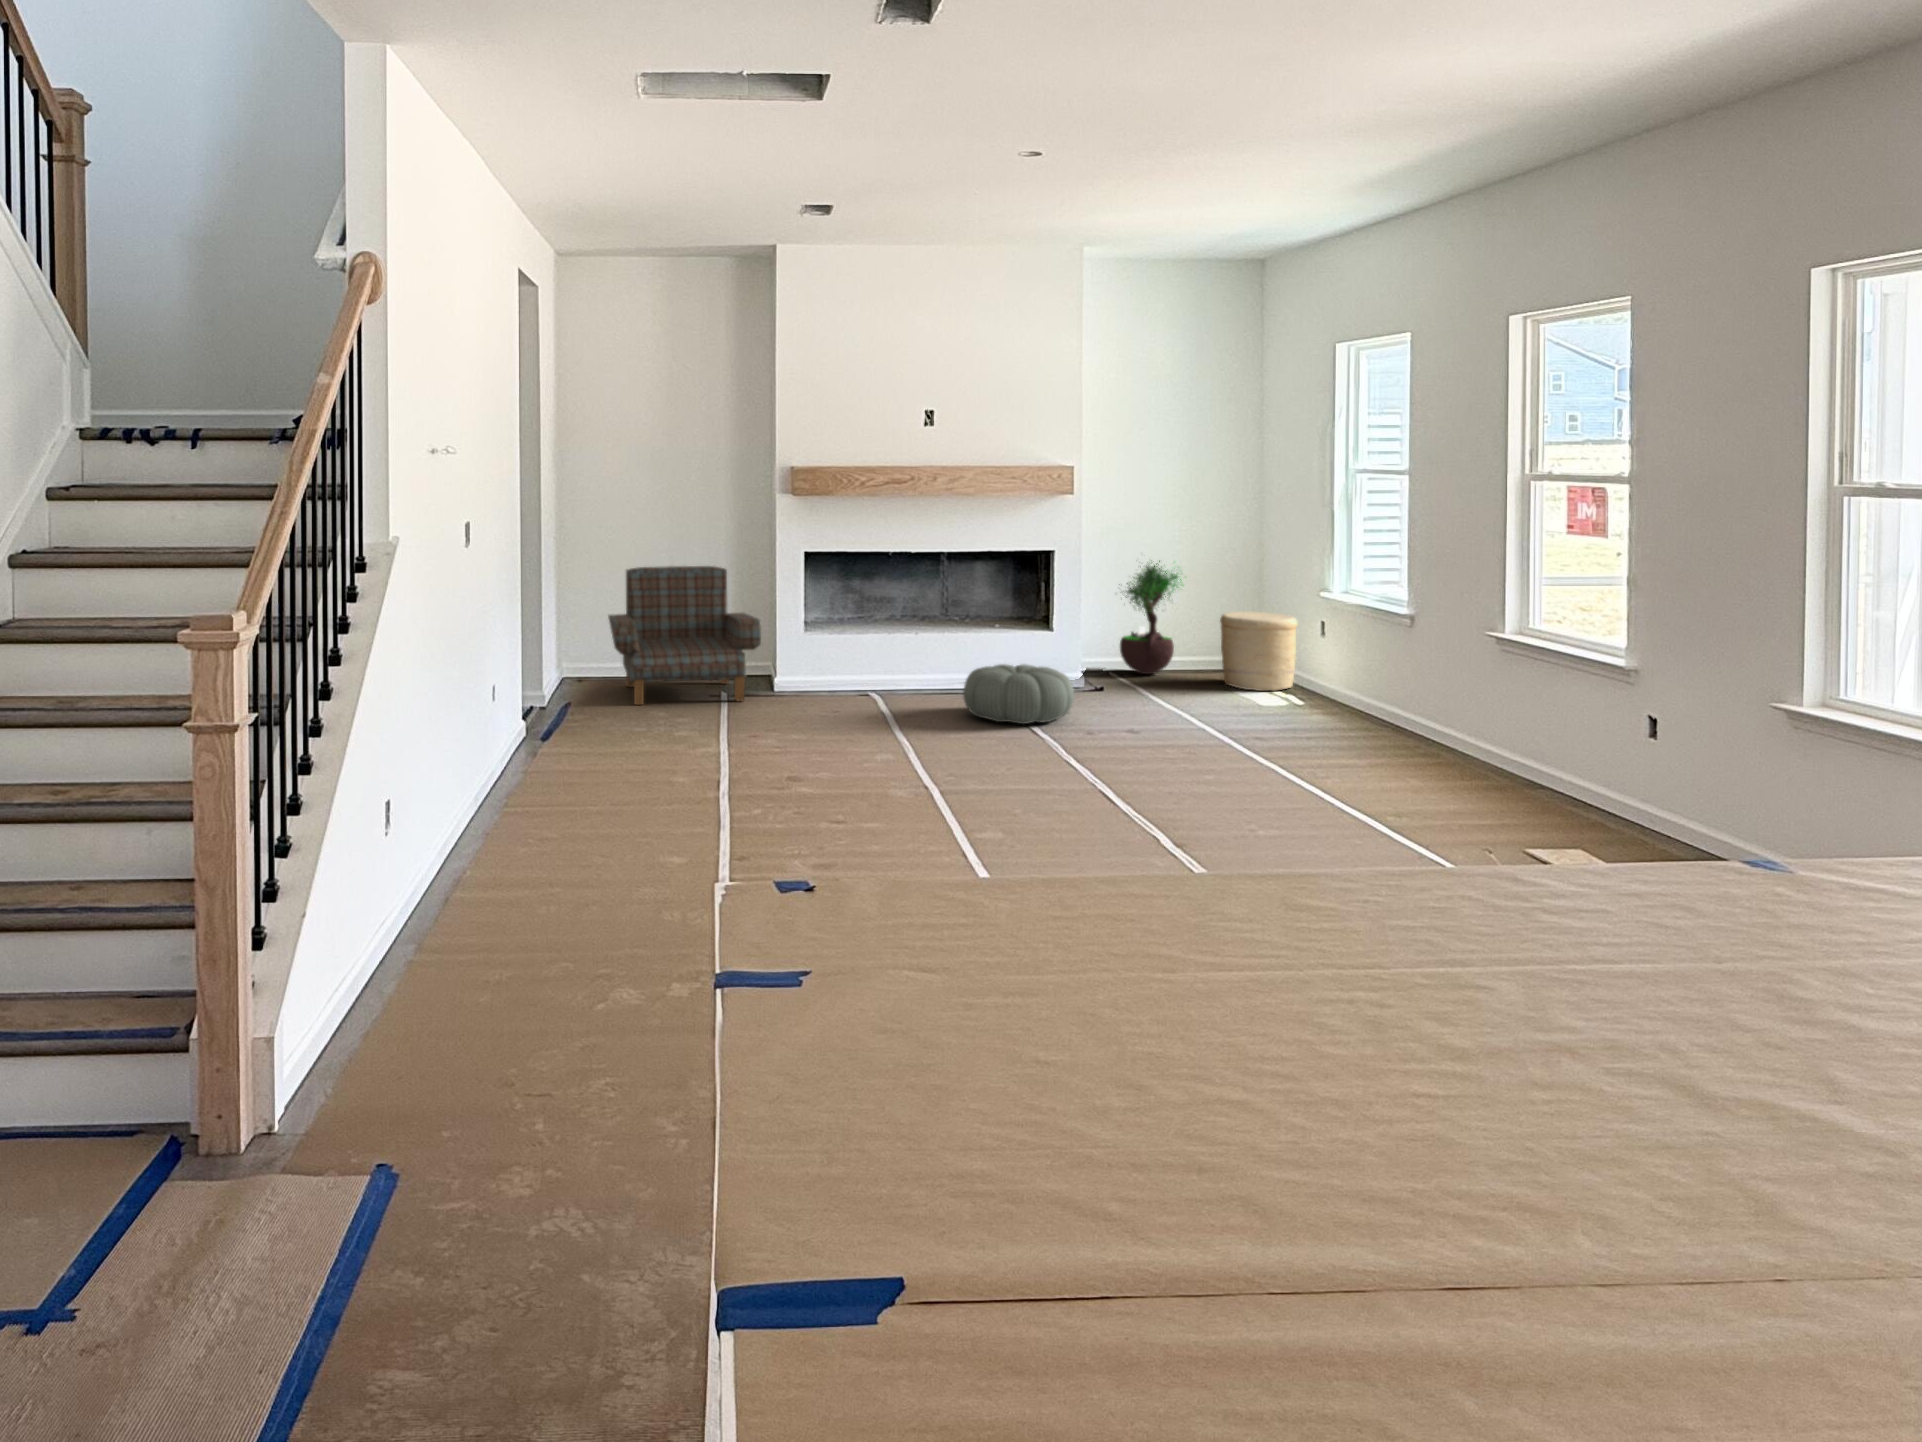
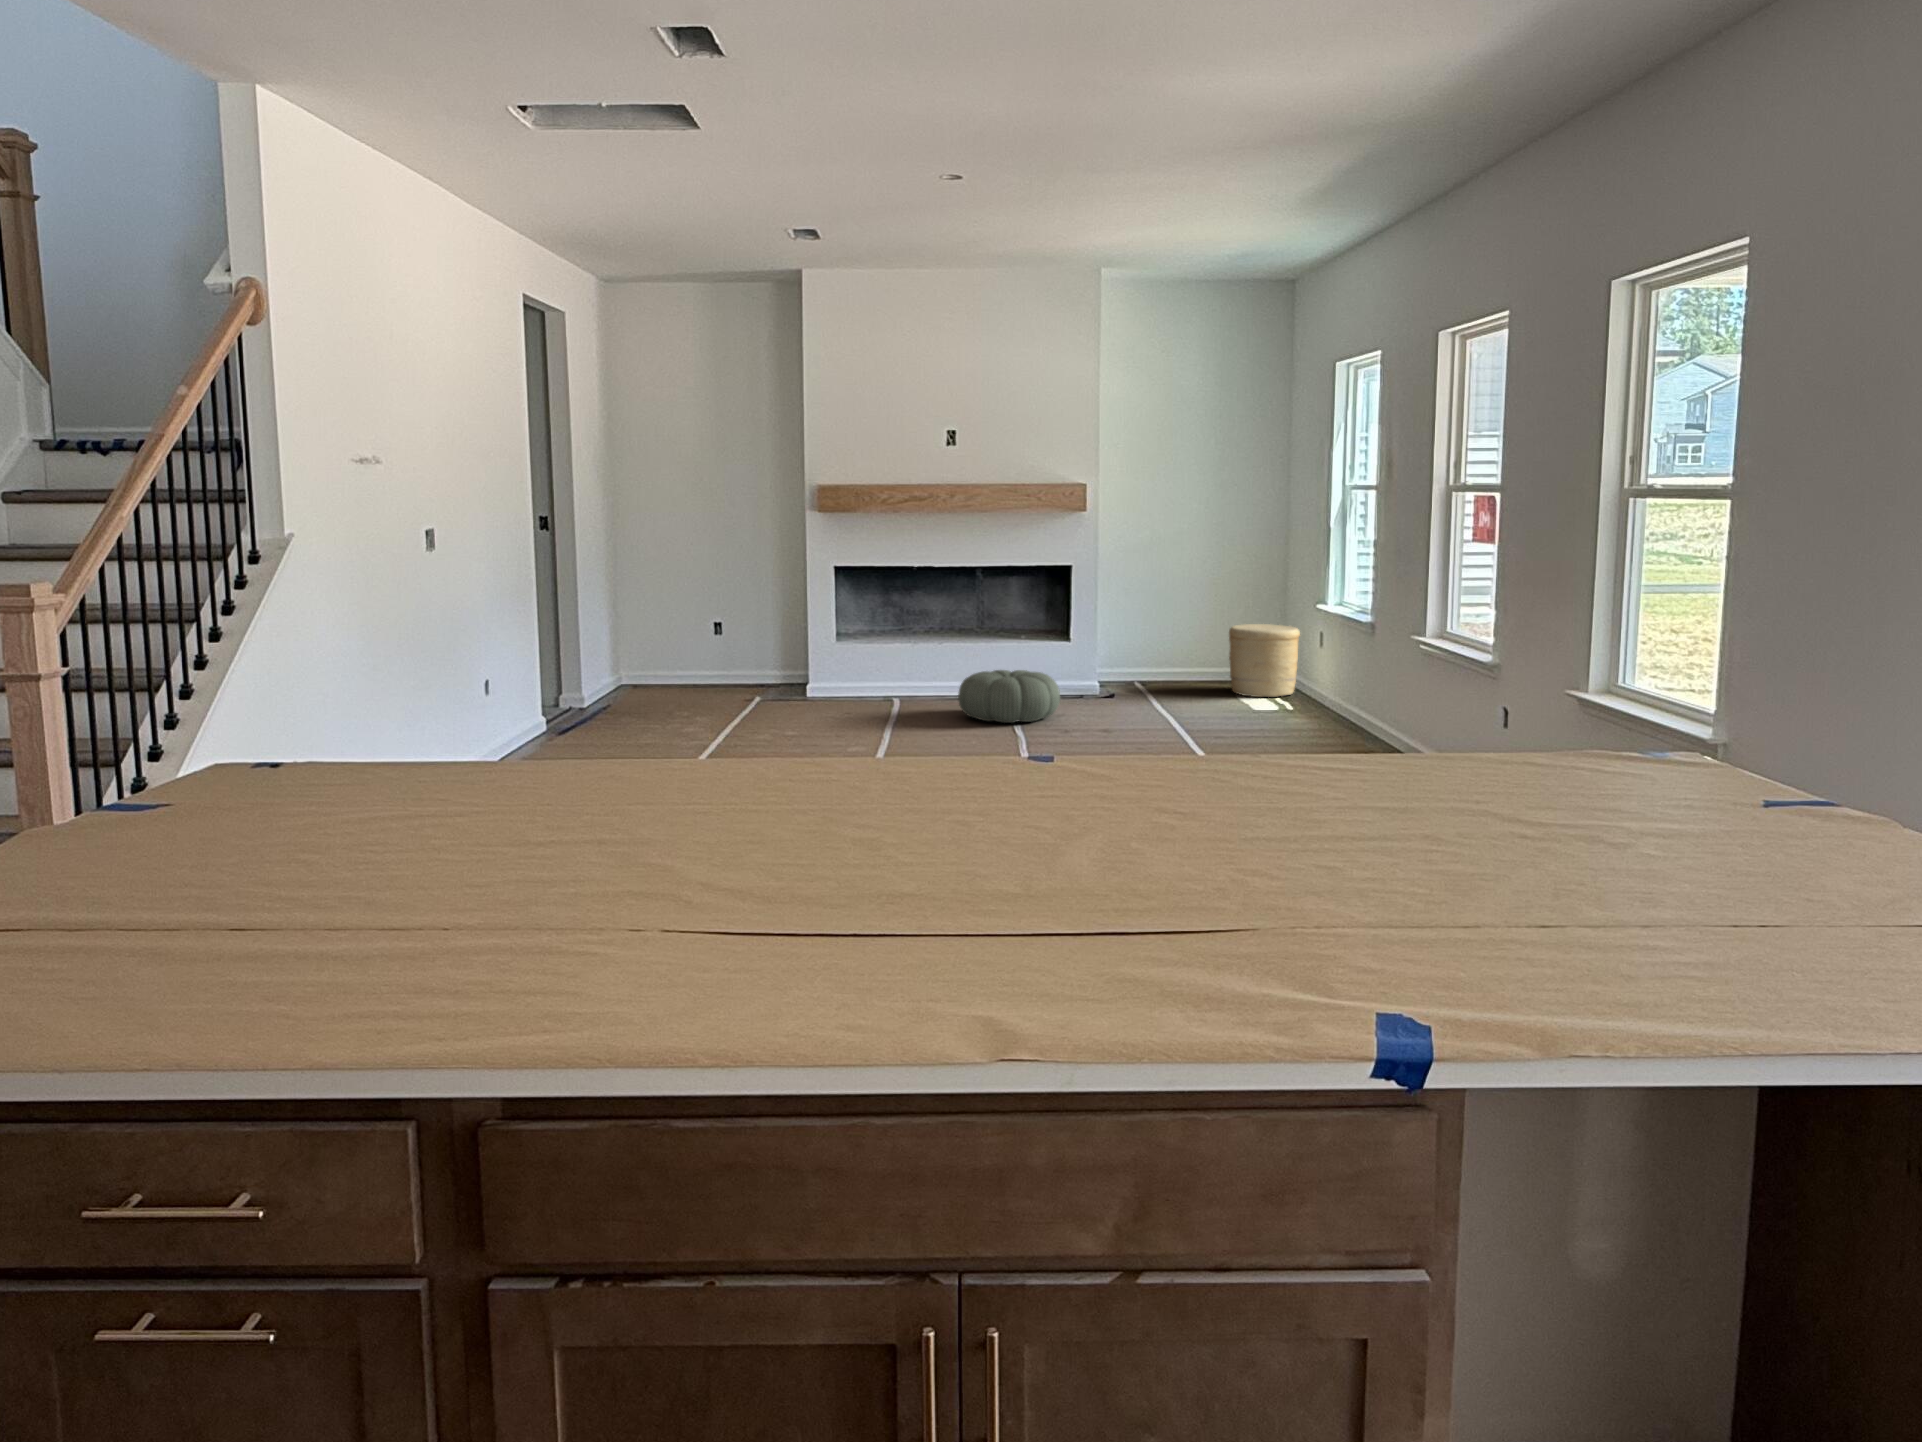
potted tree: present [1119,561,1184,674] -> none [1135,568,1204,683]
armchair: present [608,566,761,705] -> none [649,580,786,706]

